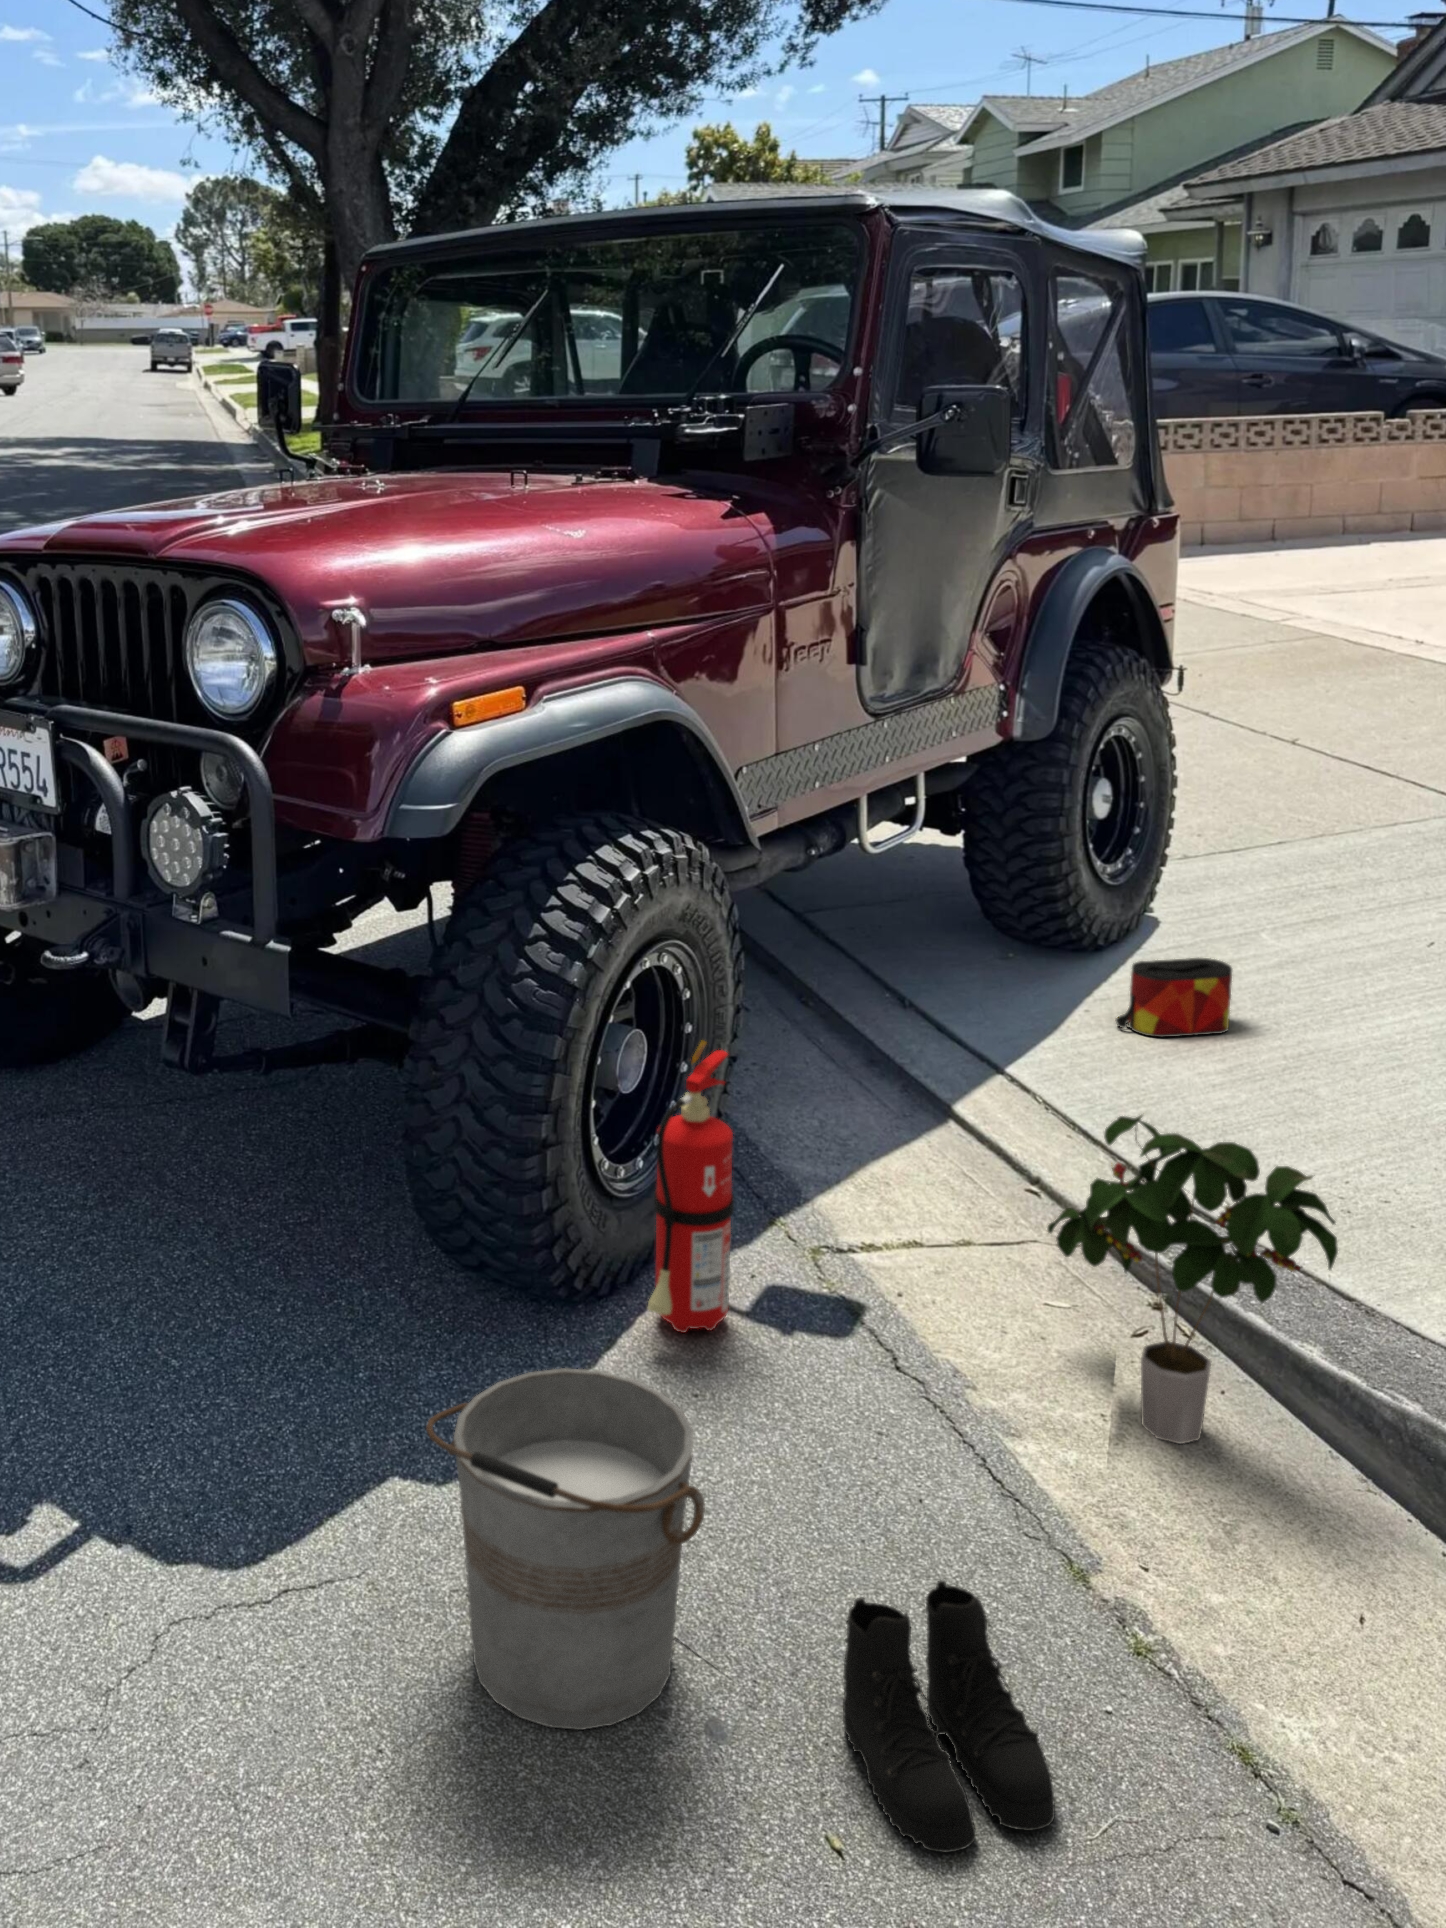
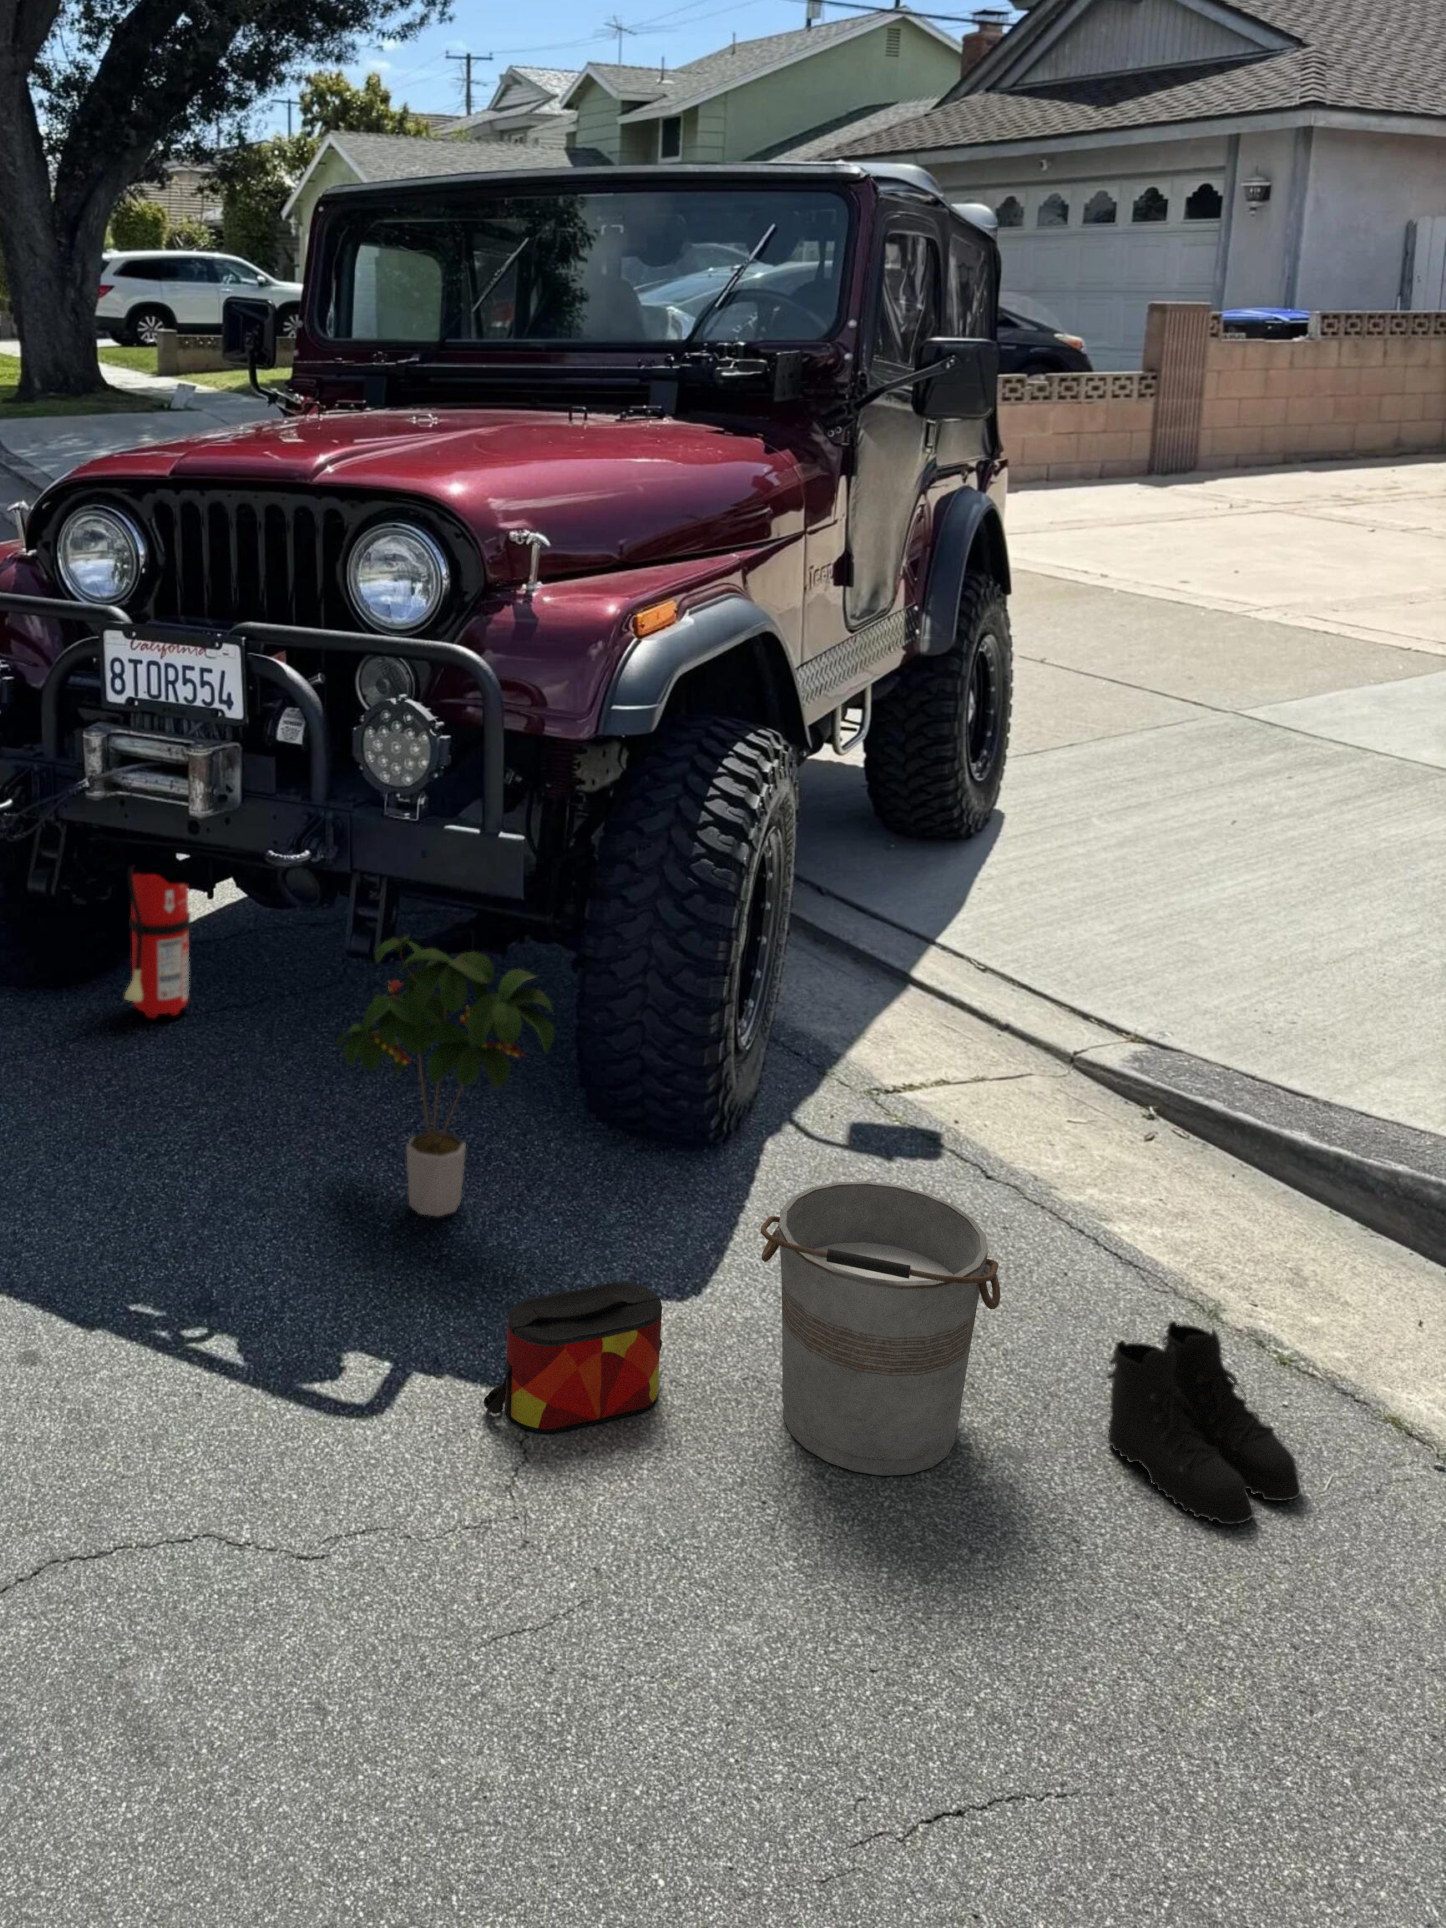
bag: present [1116,958,1232,1037] -> present [483,1282,662,1433]
fire extinguisher: present [648,1041,734,1333] -> present [125,866,190,1018]
potted plant: present [1047,1115,1338,1444] -> present [336,936,554,1216]

